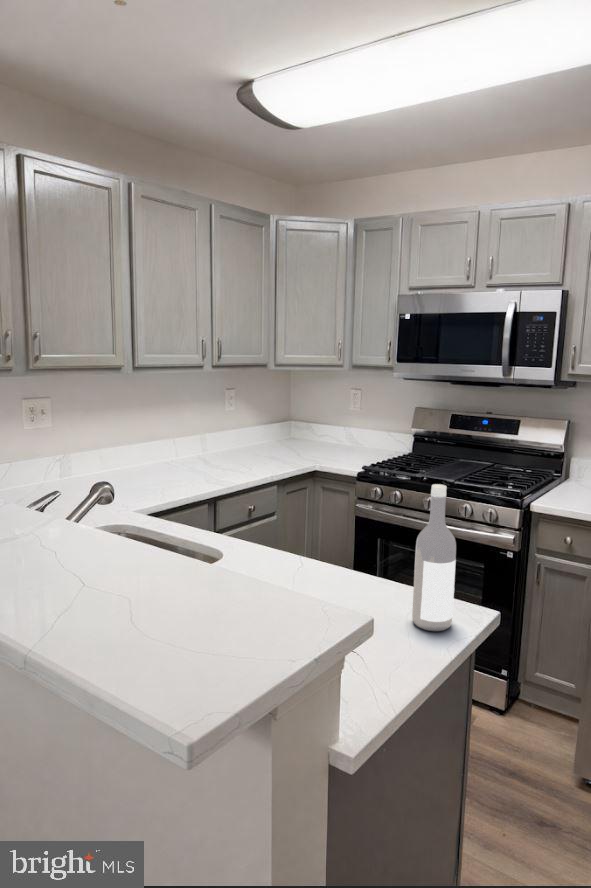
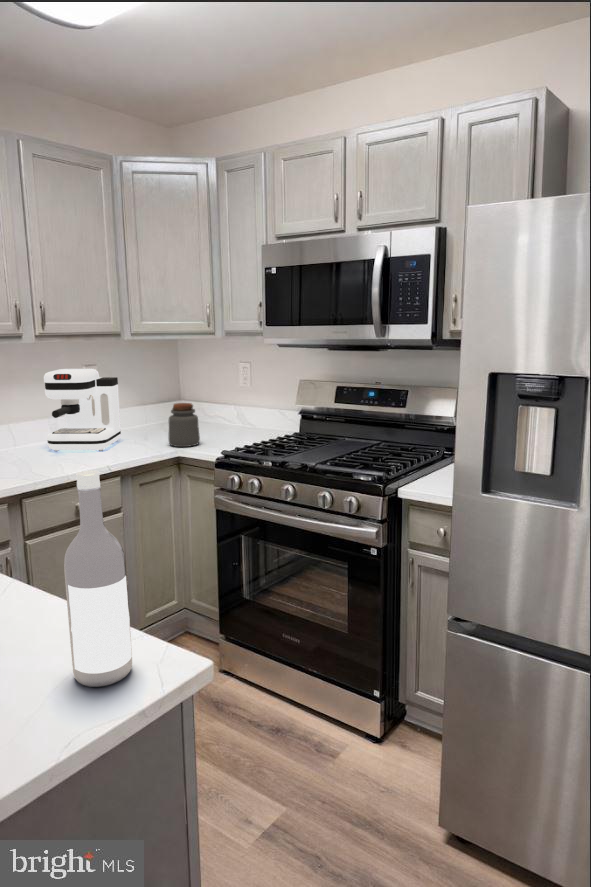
coffee maker: none [207,393,262,463] -> present [44,369,121,451]
jar: none [305,424,331,462] -> present [169,403,200,447]

